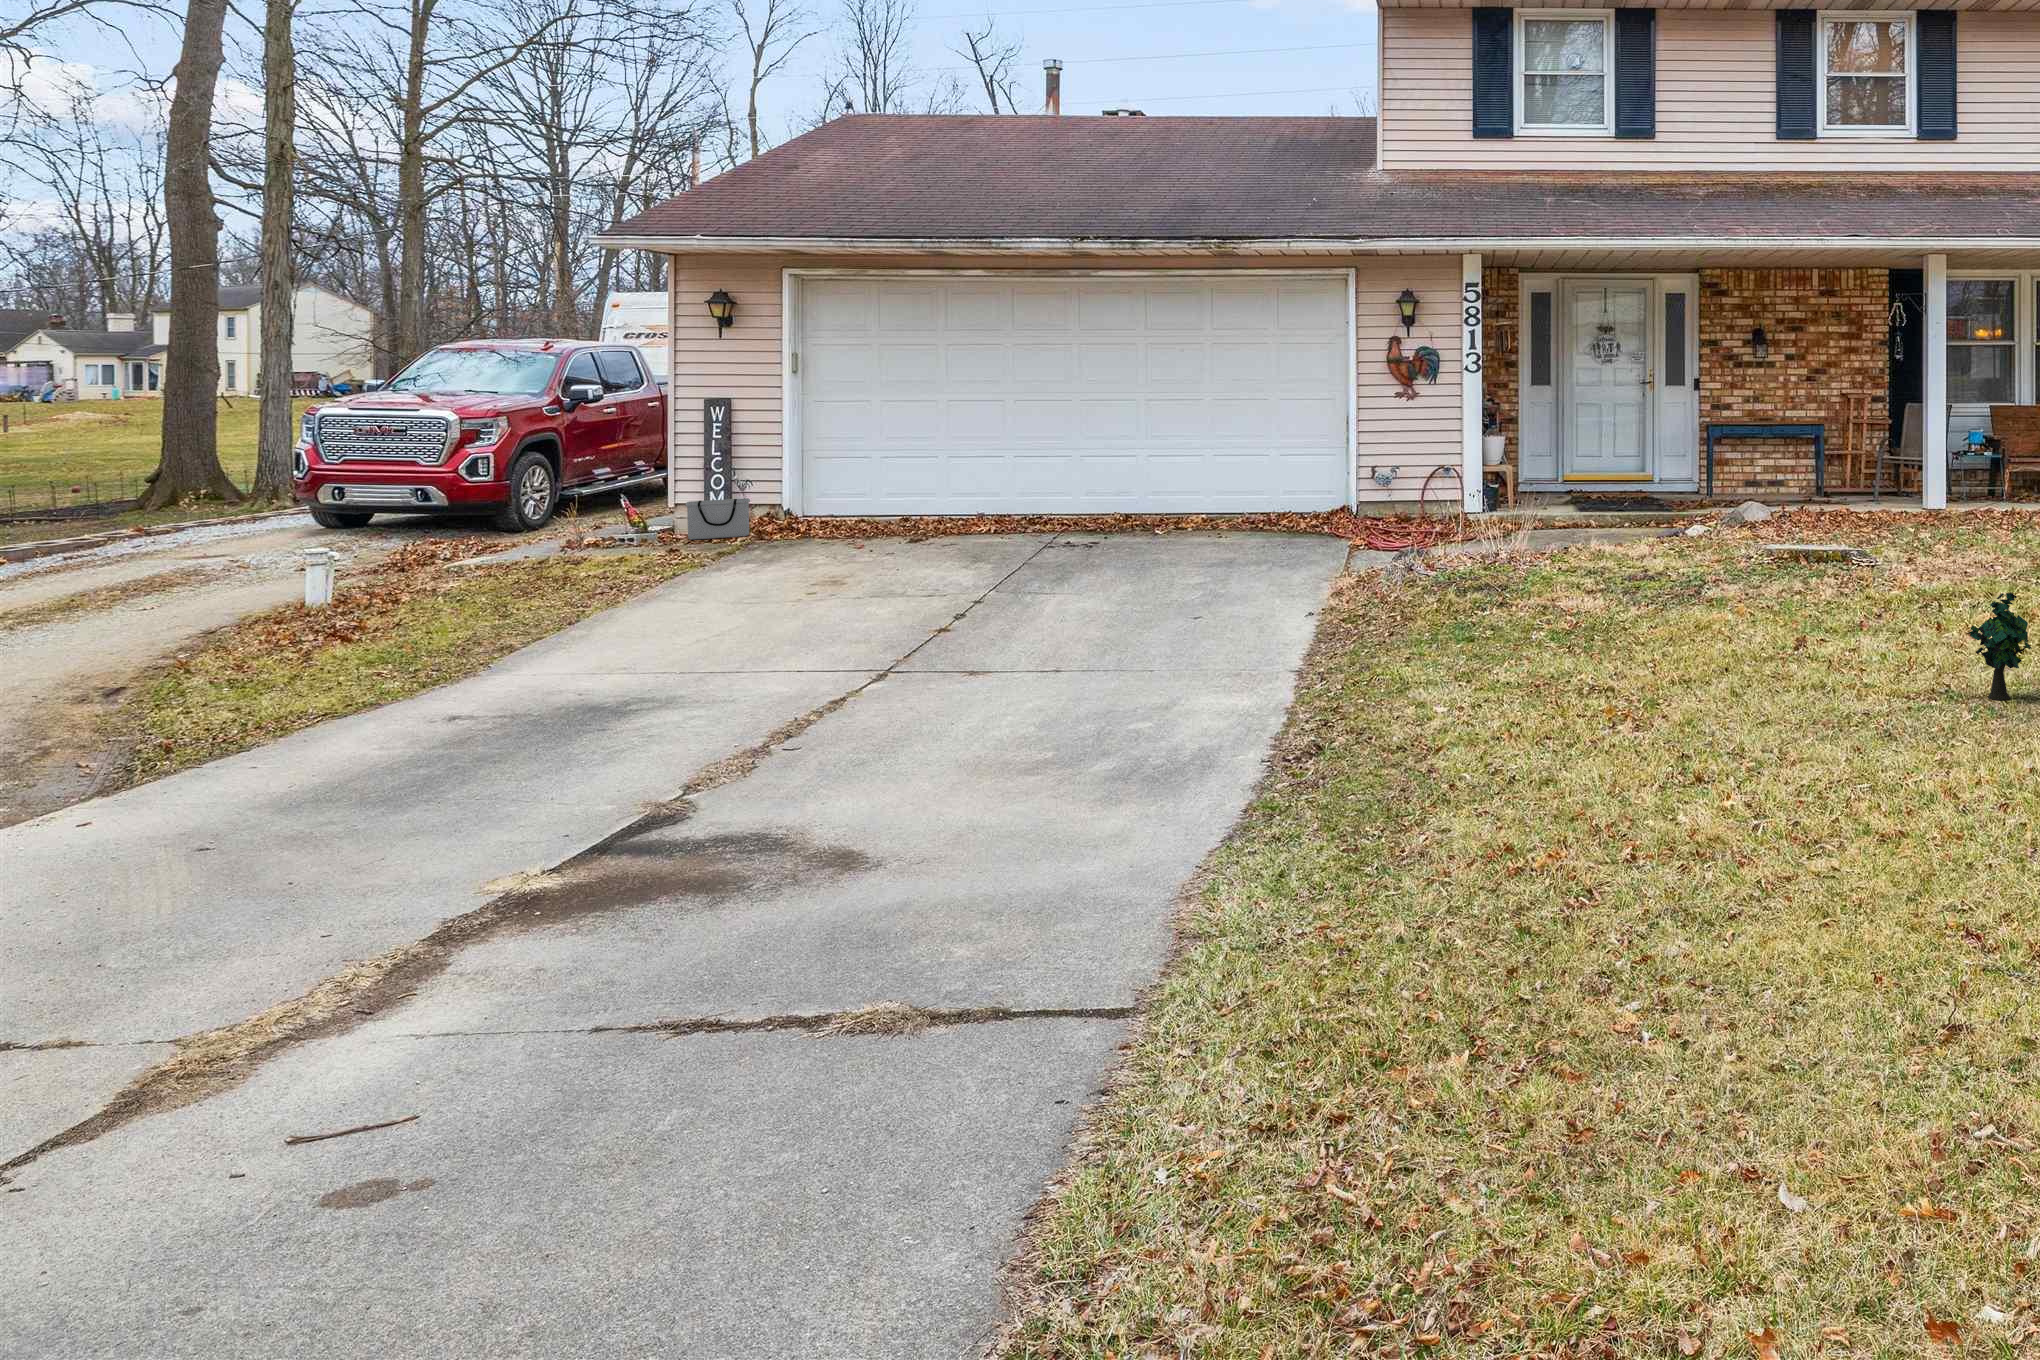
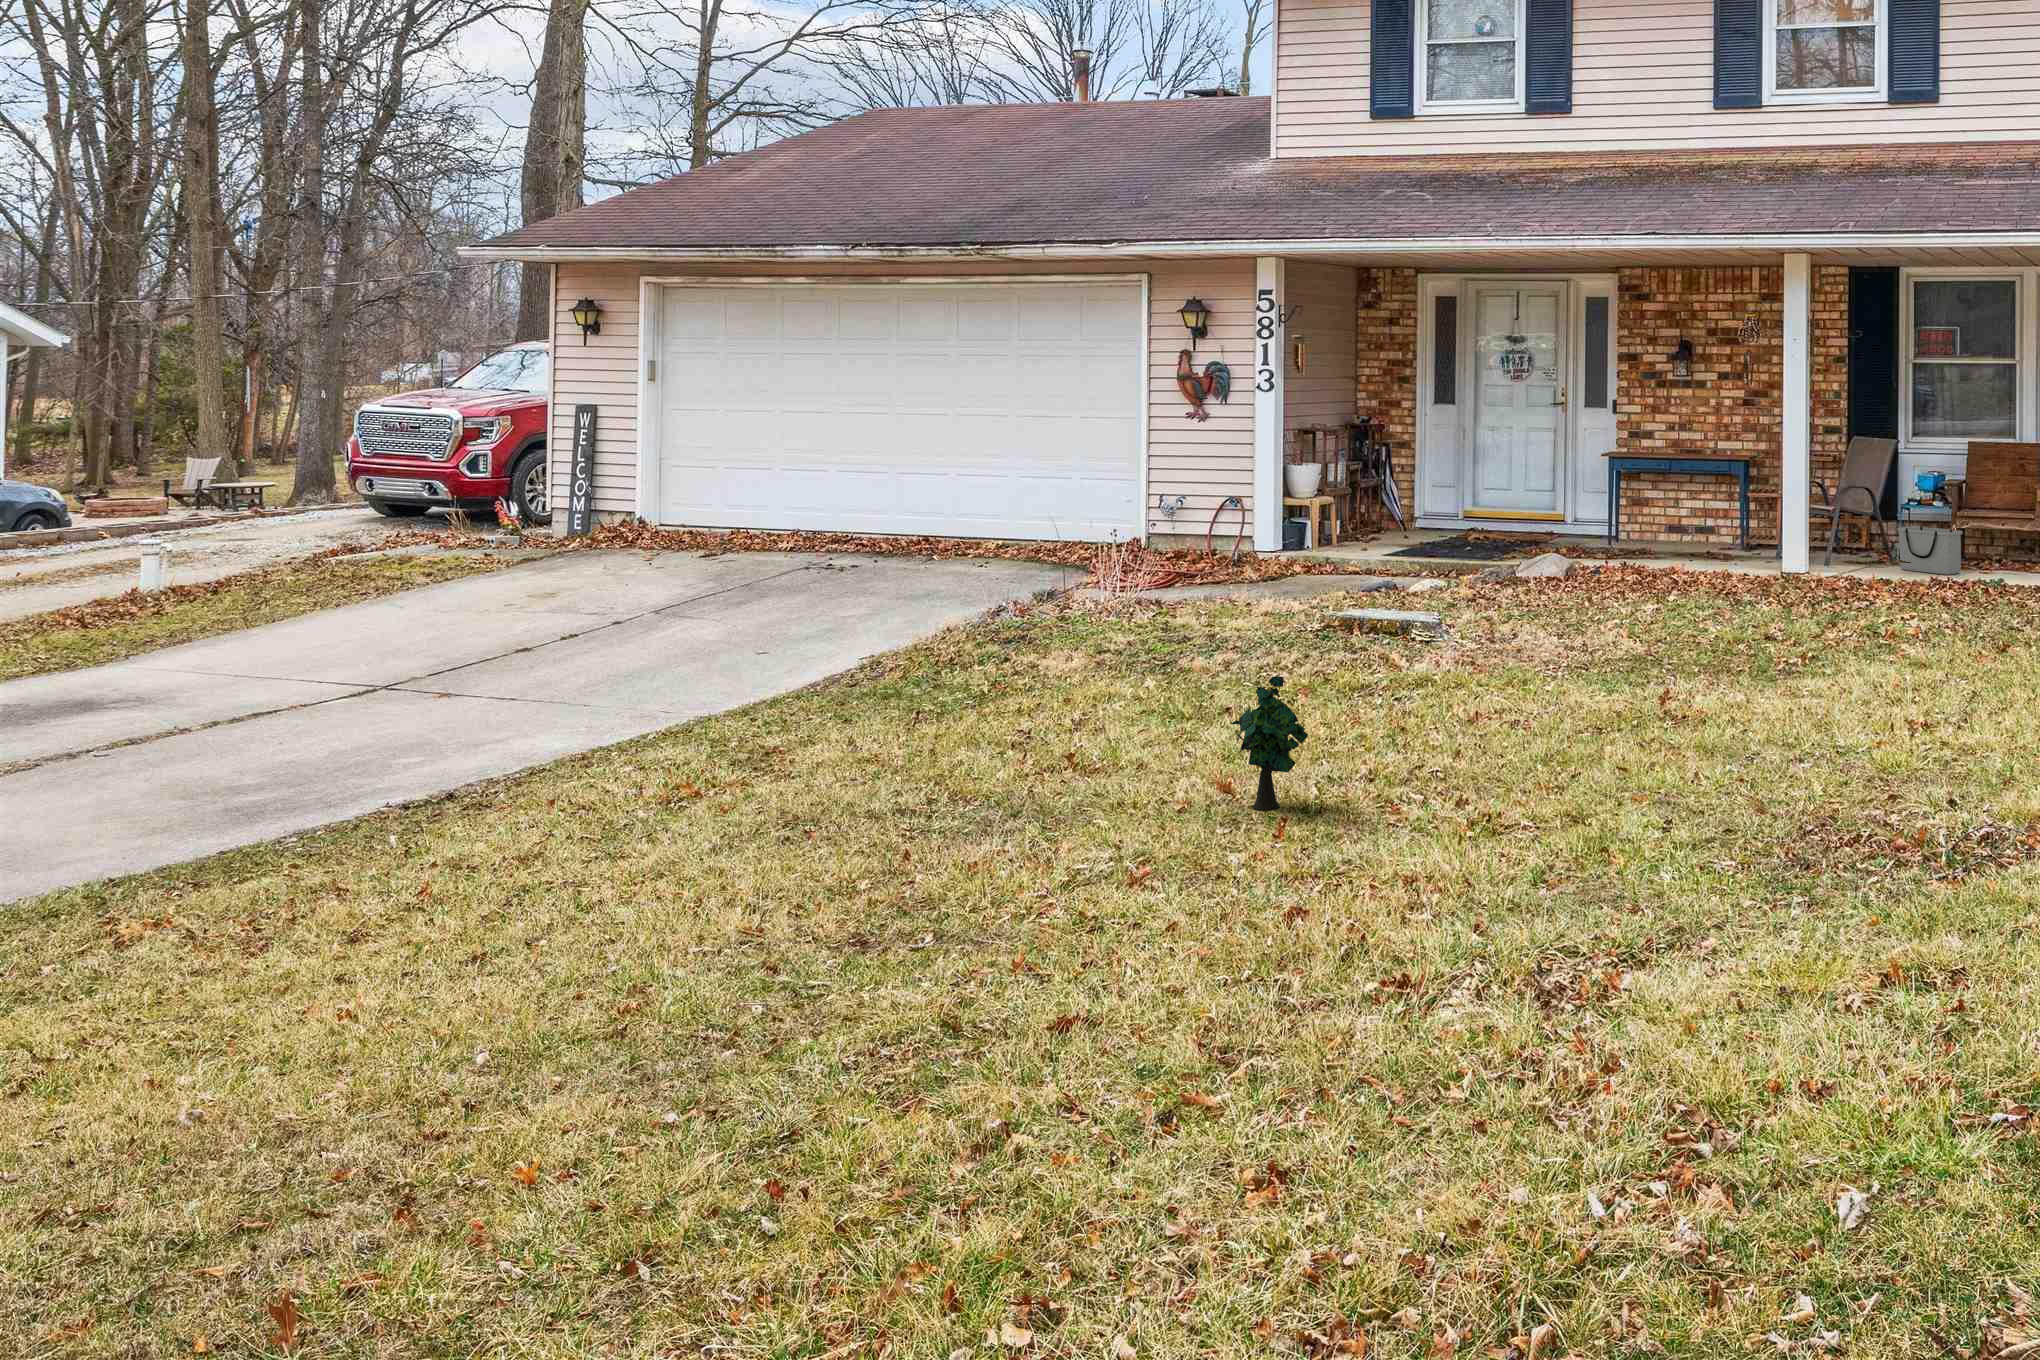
storage bin: present [685,498,750,540] -> present [1898,526,1963,575]

